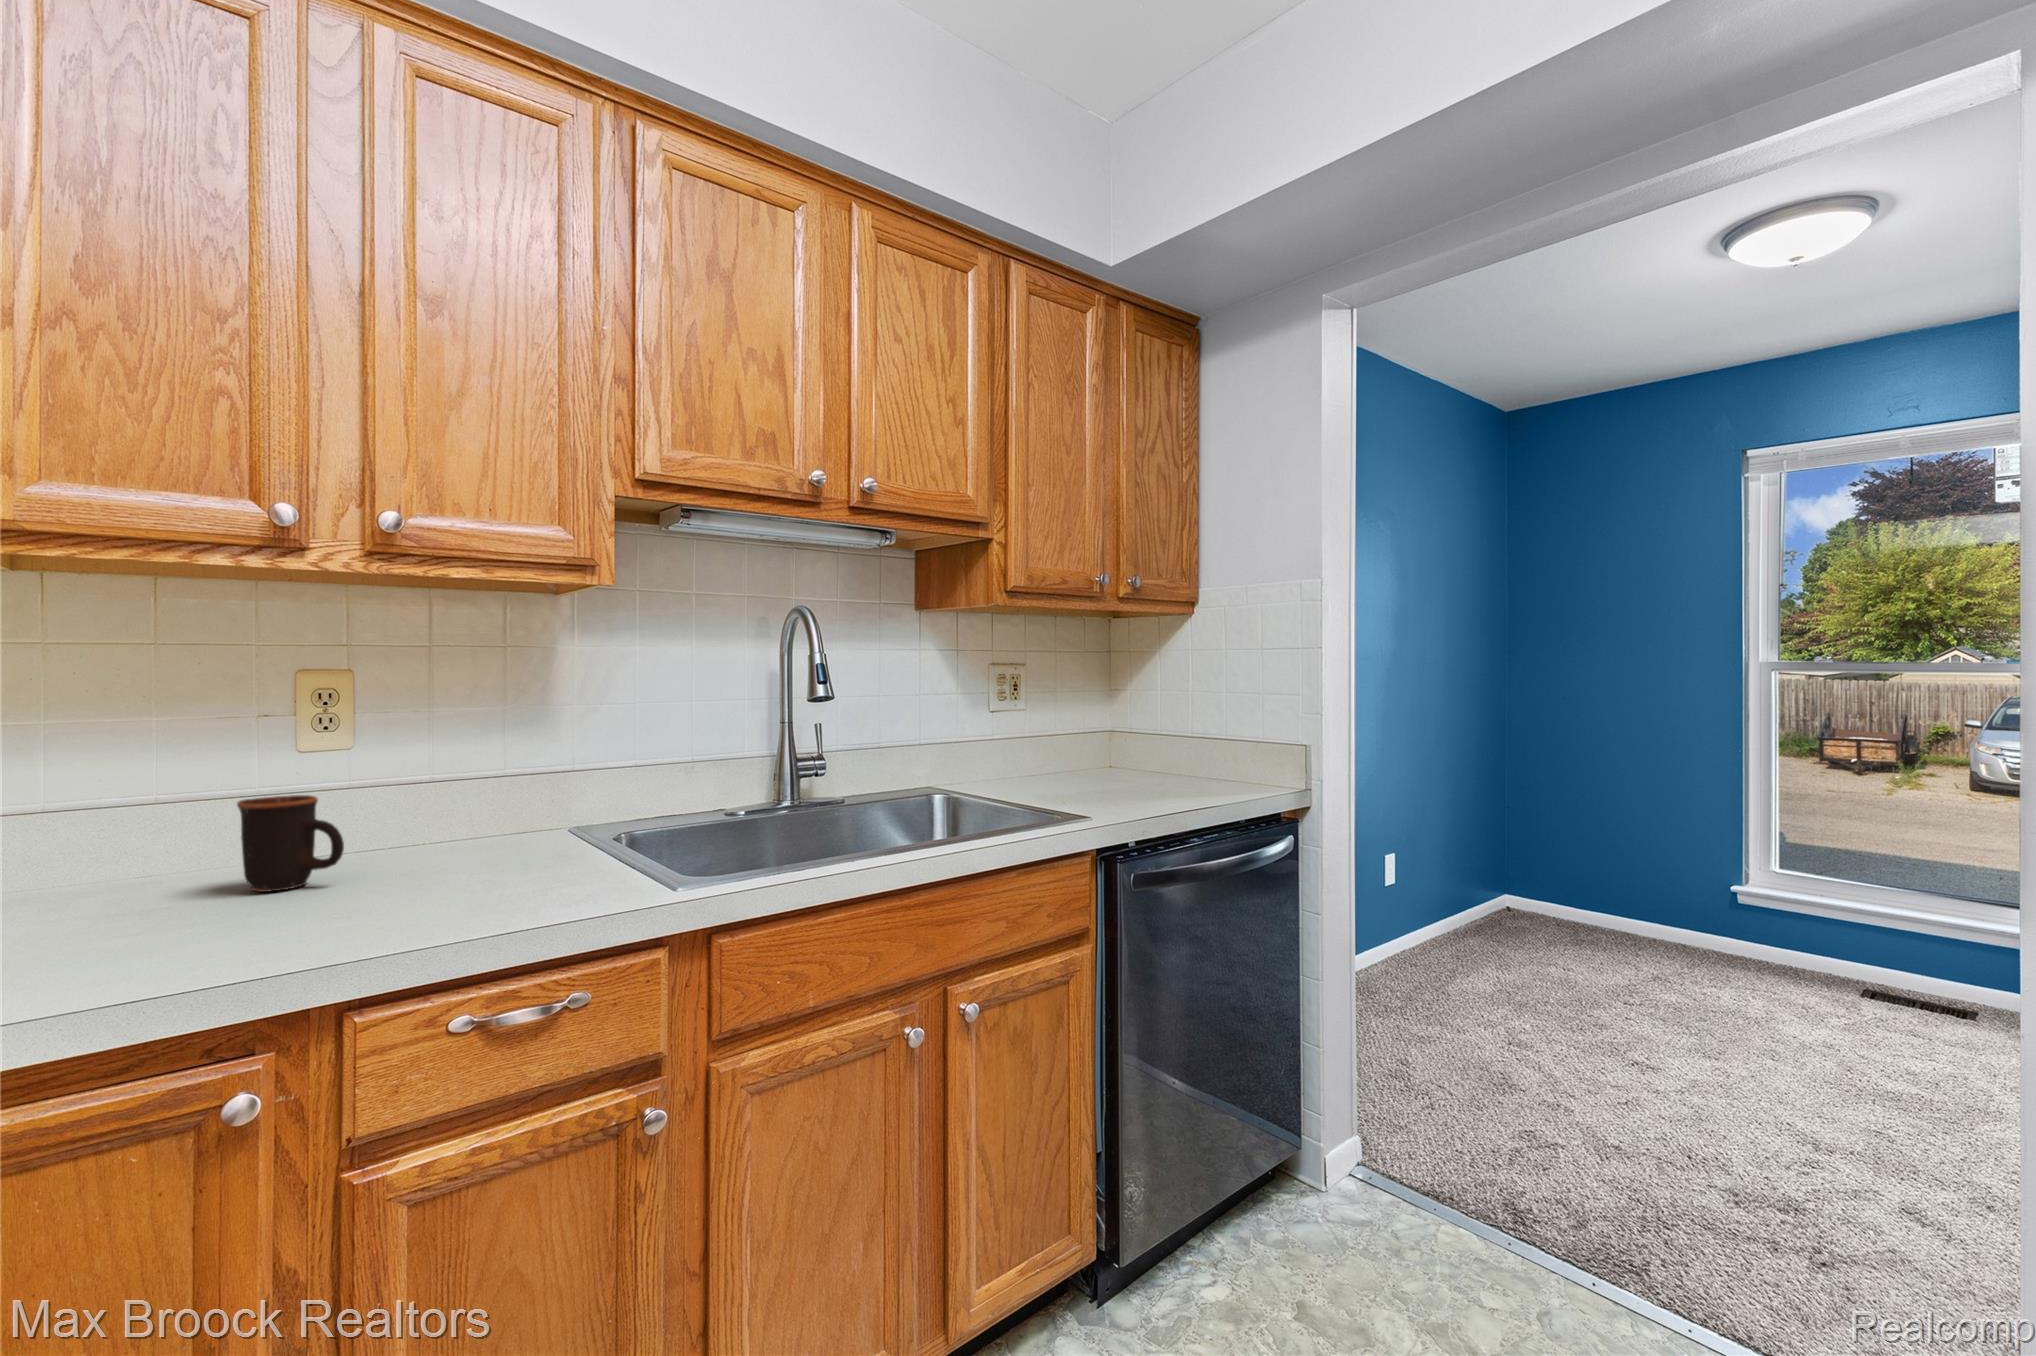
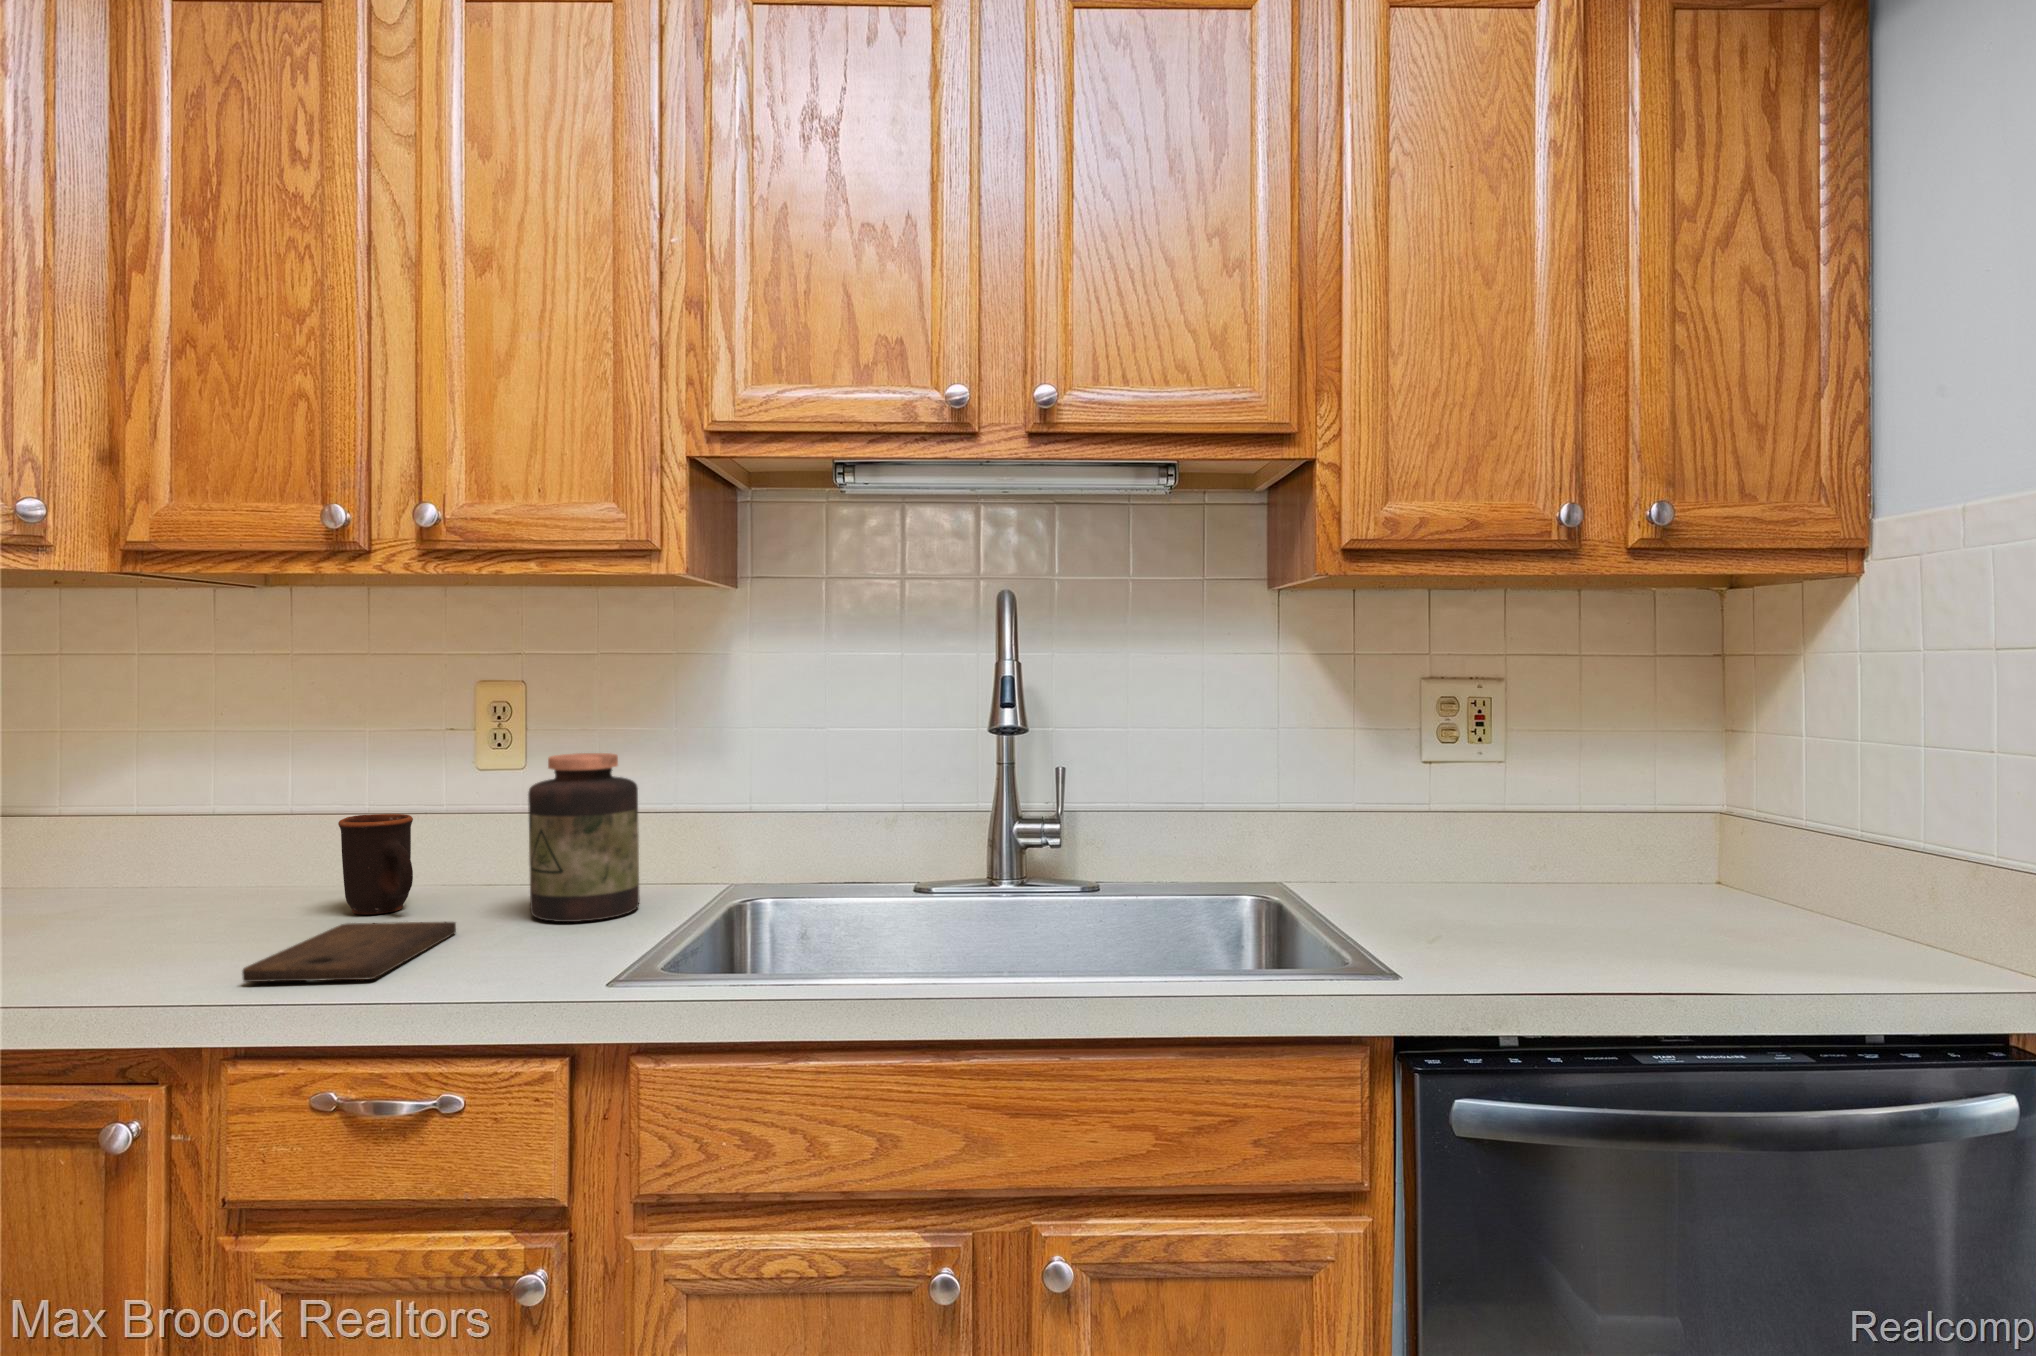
jar: none [464,728,562,868] -> present [528,753,639,922]
cutting board: none [315,877,471,939] -> present [242,922,456,982]

